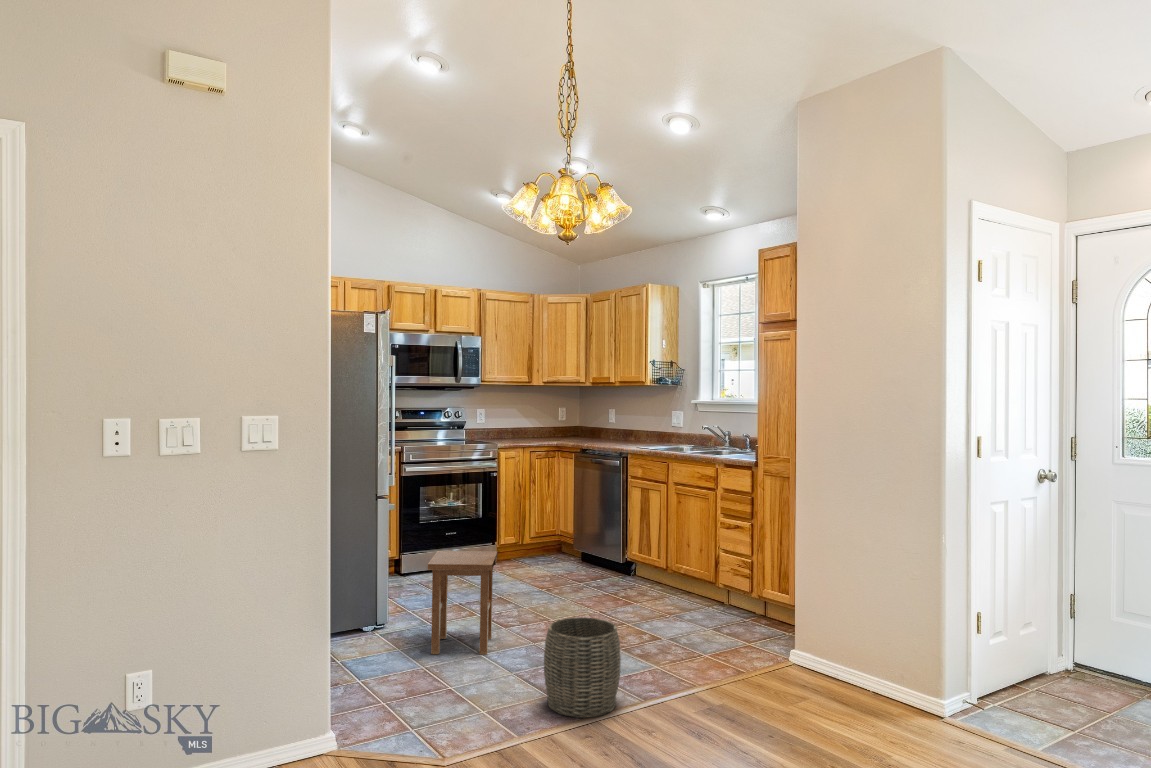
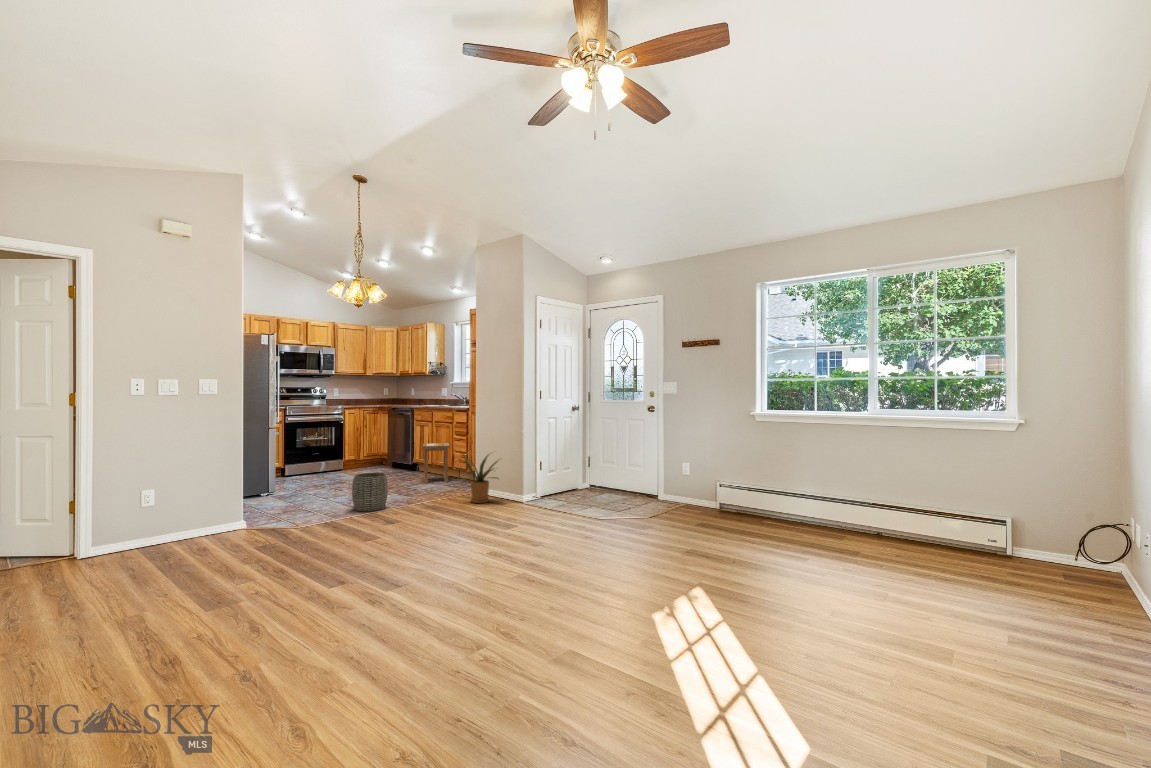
stool: present [428,551,497,655] -> present [423,443,450,483]
house plant: none [773,585,891,712] -> present [463,455,501,503]

